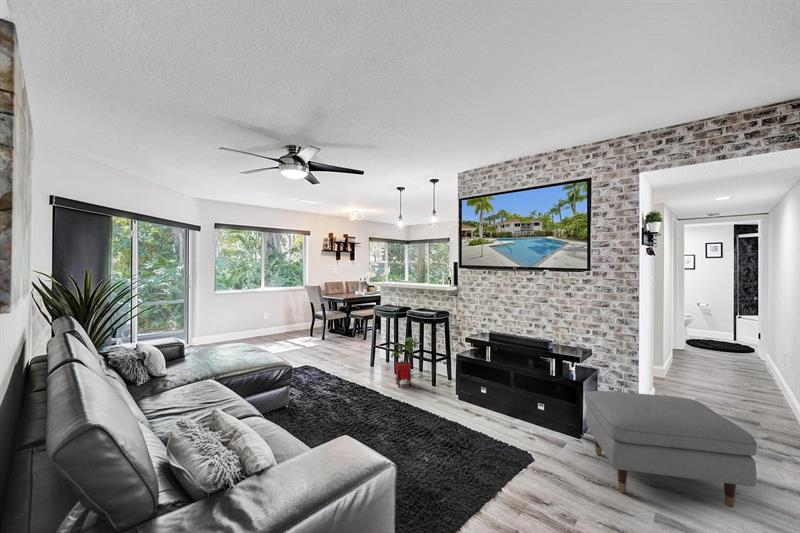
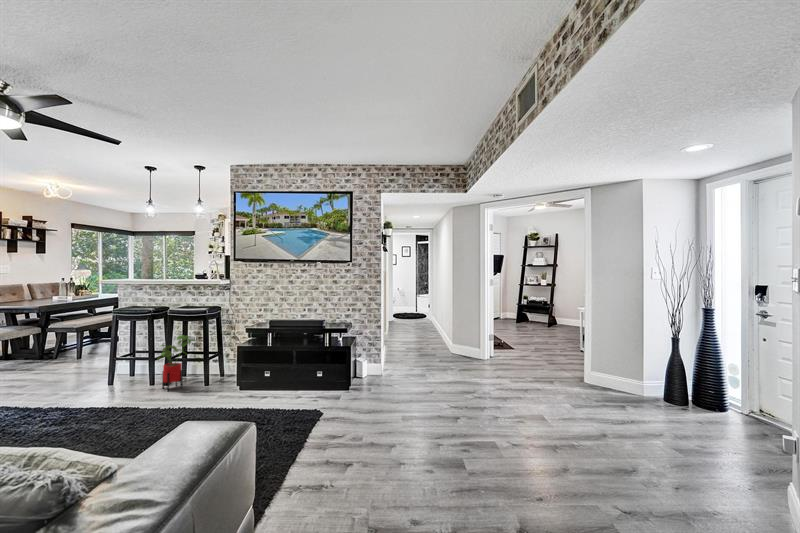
ottoman: present [585,391,757,507] -> none [354,343,442,407]

